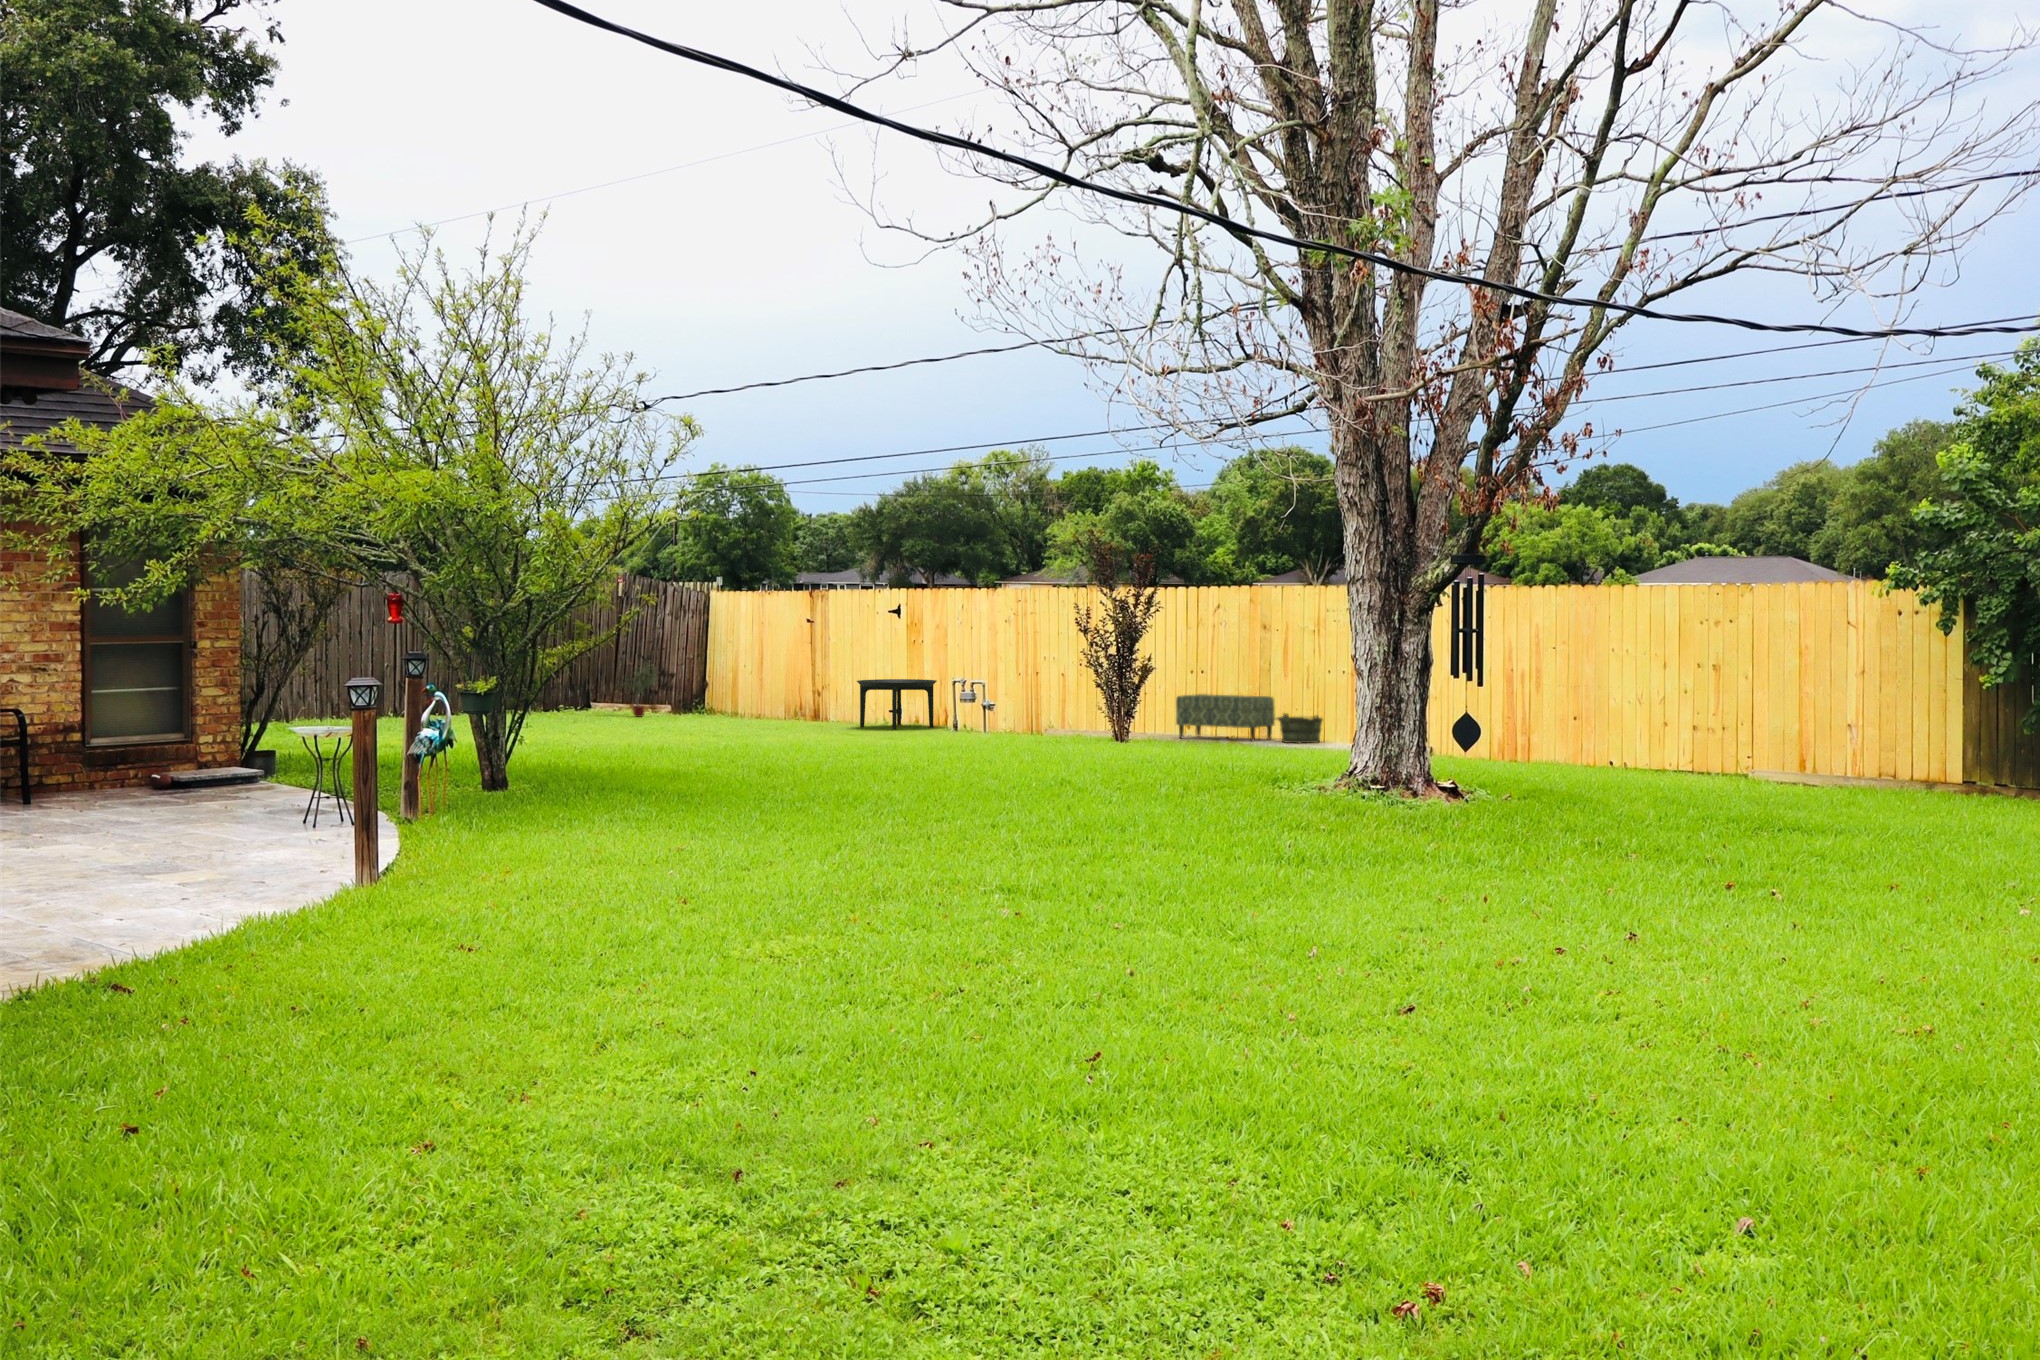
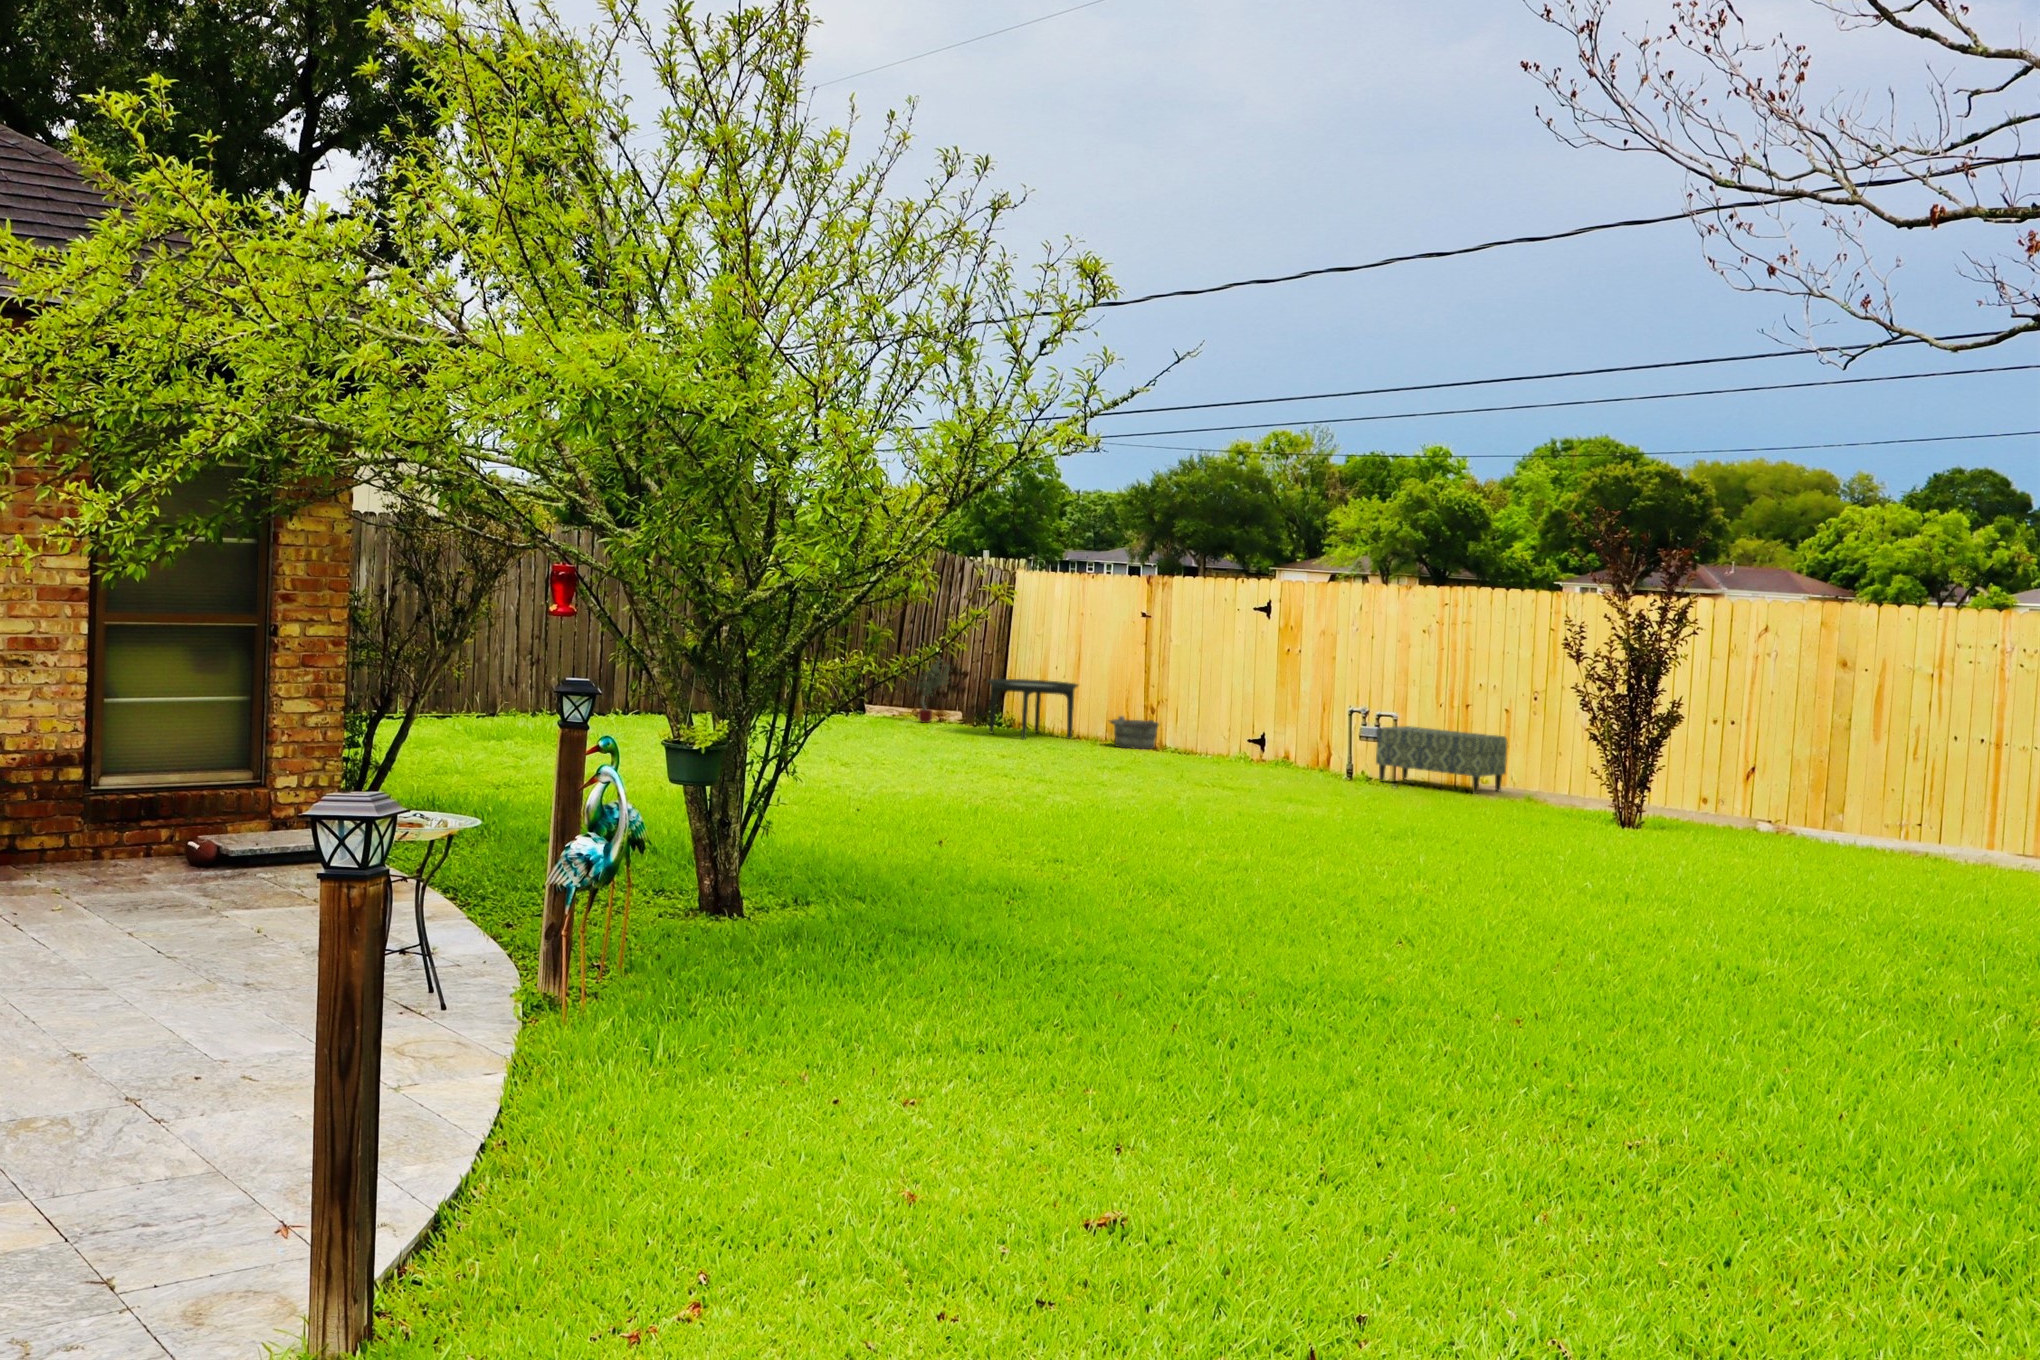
round table: present [857,679,937,730] -> present [988,679,1078,739]
bench: present [1176,694,1275,741] -> present [1376,726,1508,794]
bucket: present [1275,713,1323,743] -> present [1110,716,1159,749]

